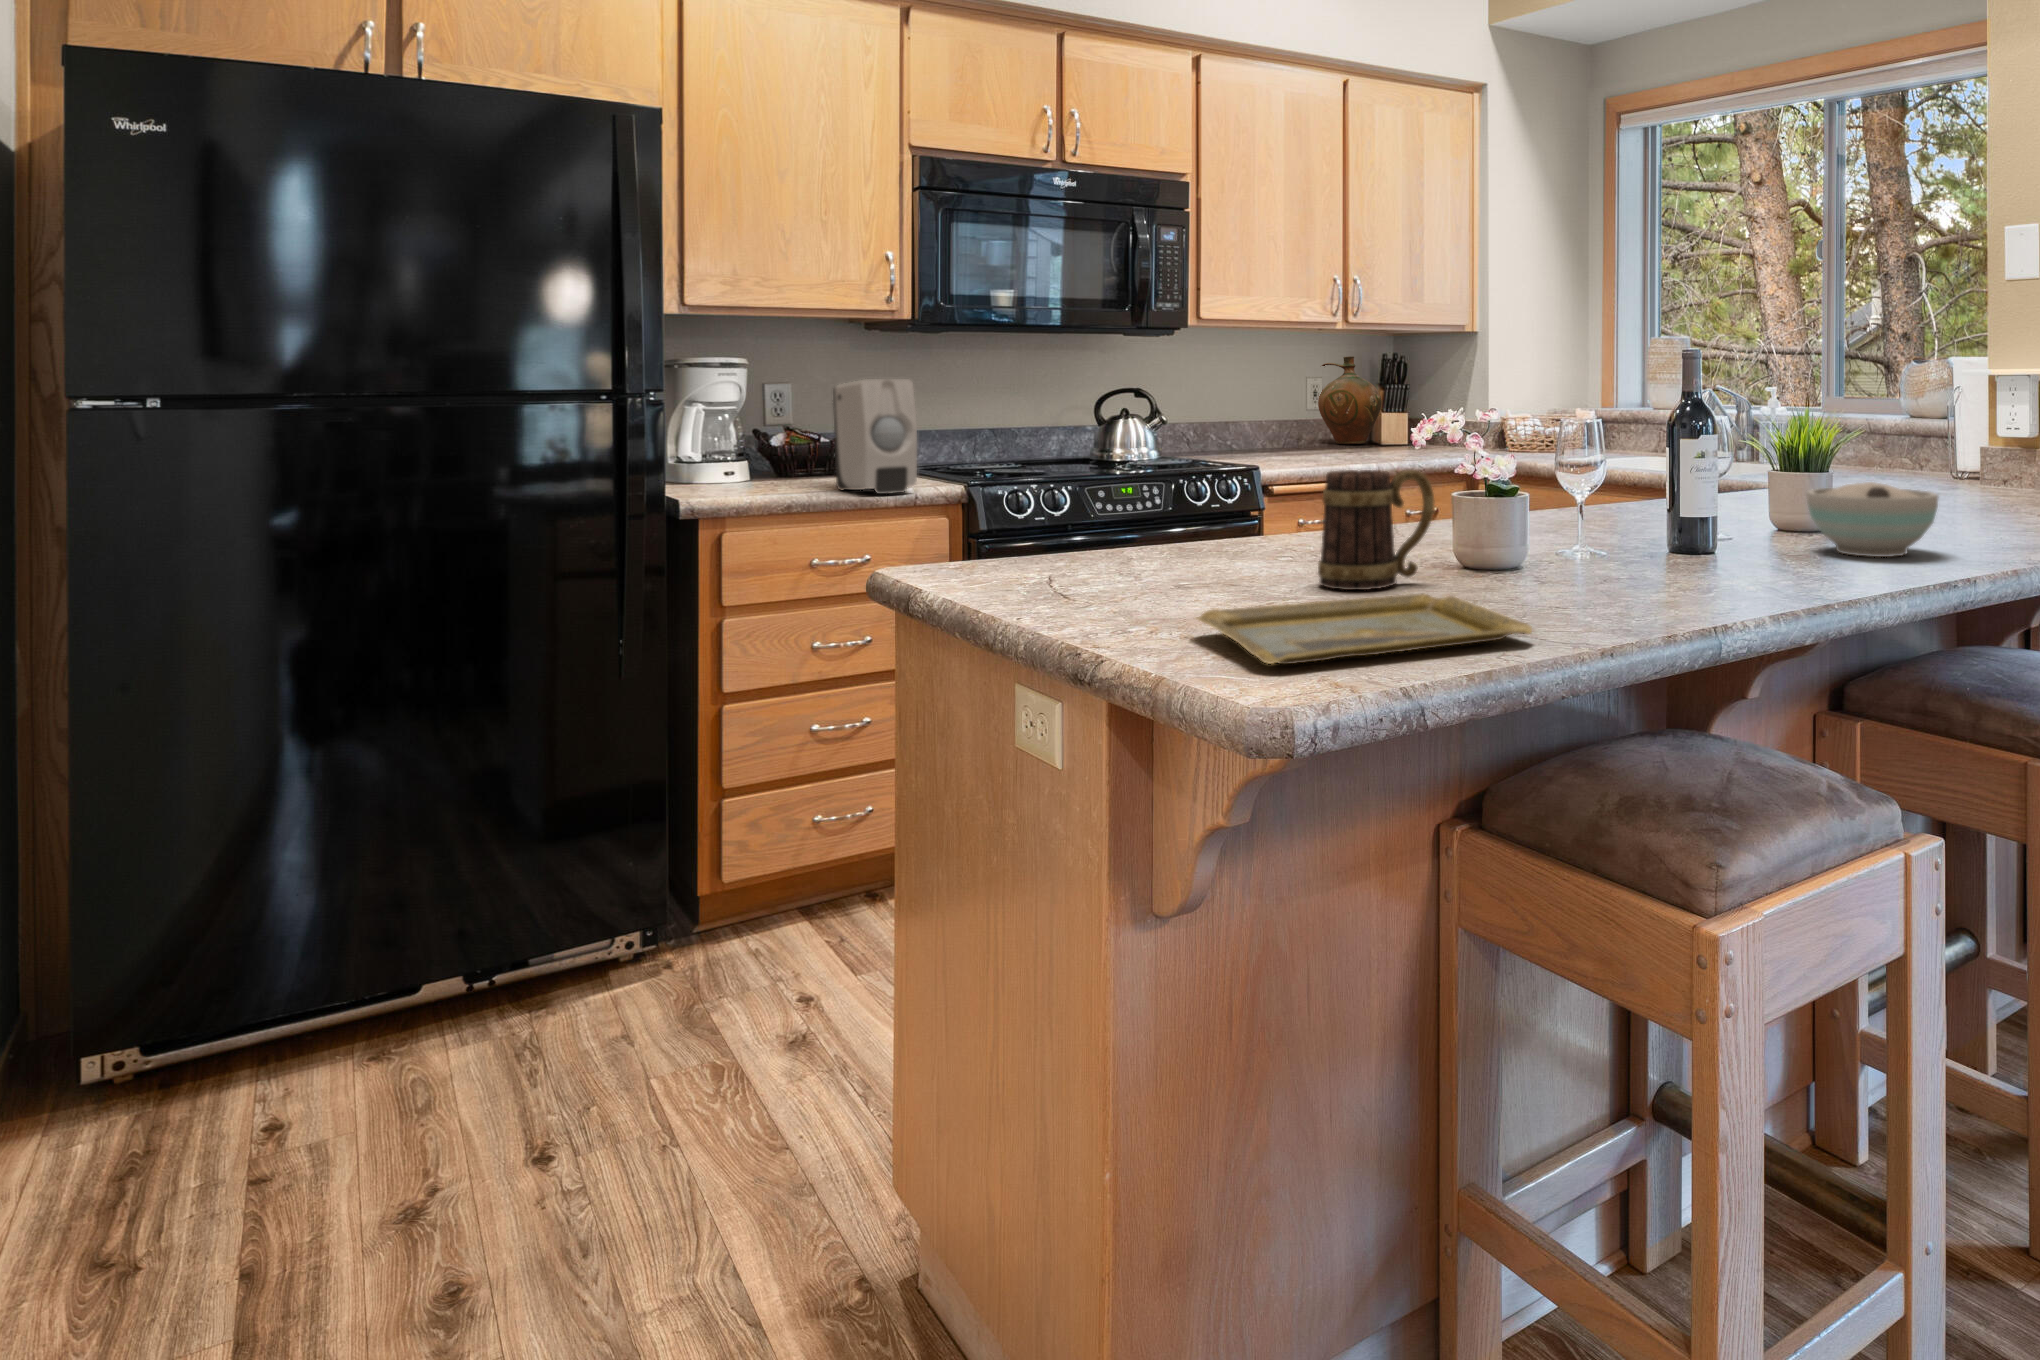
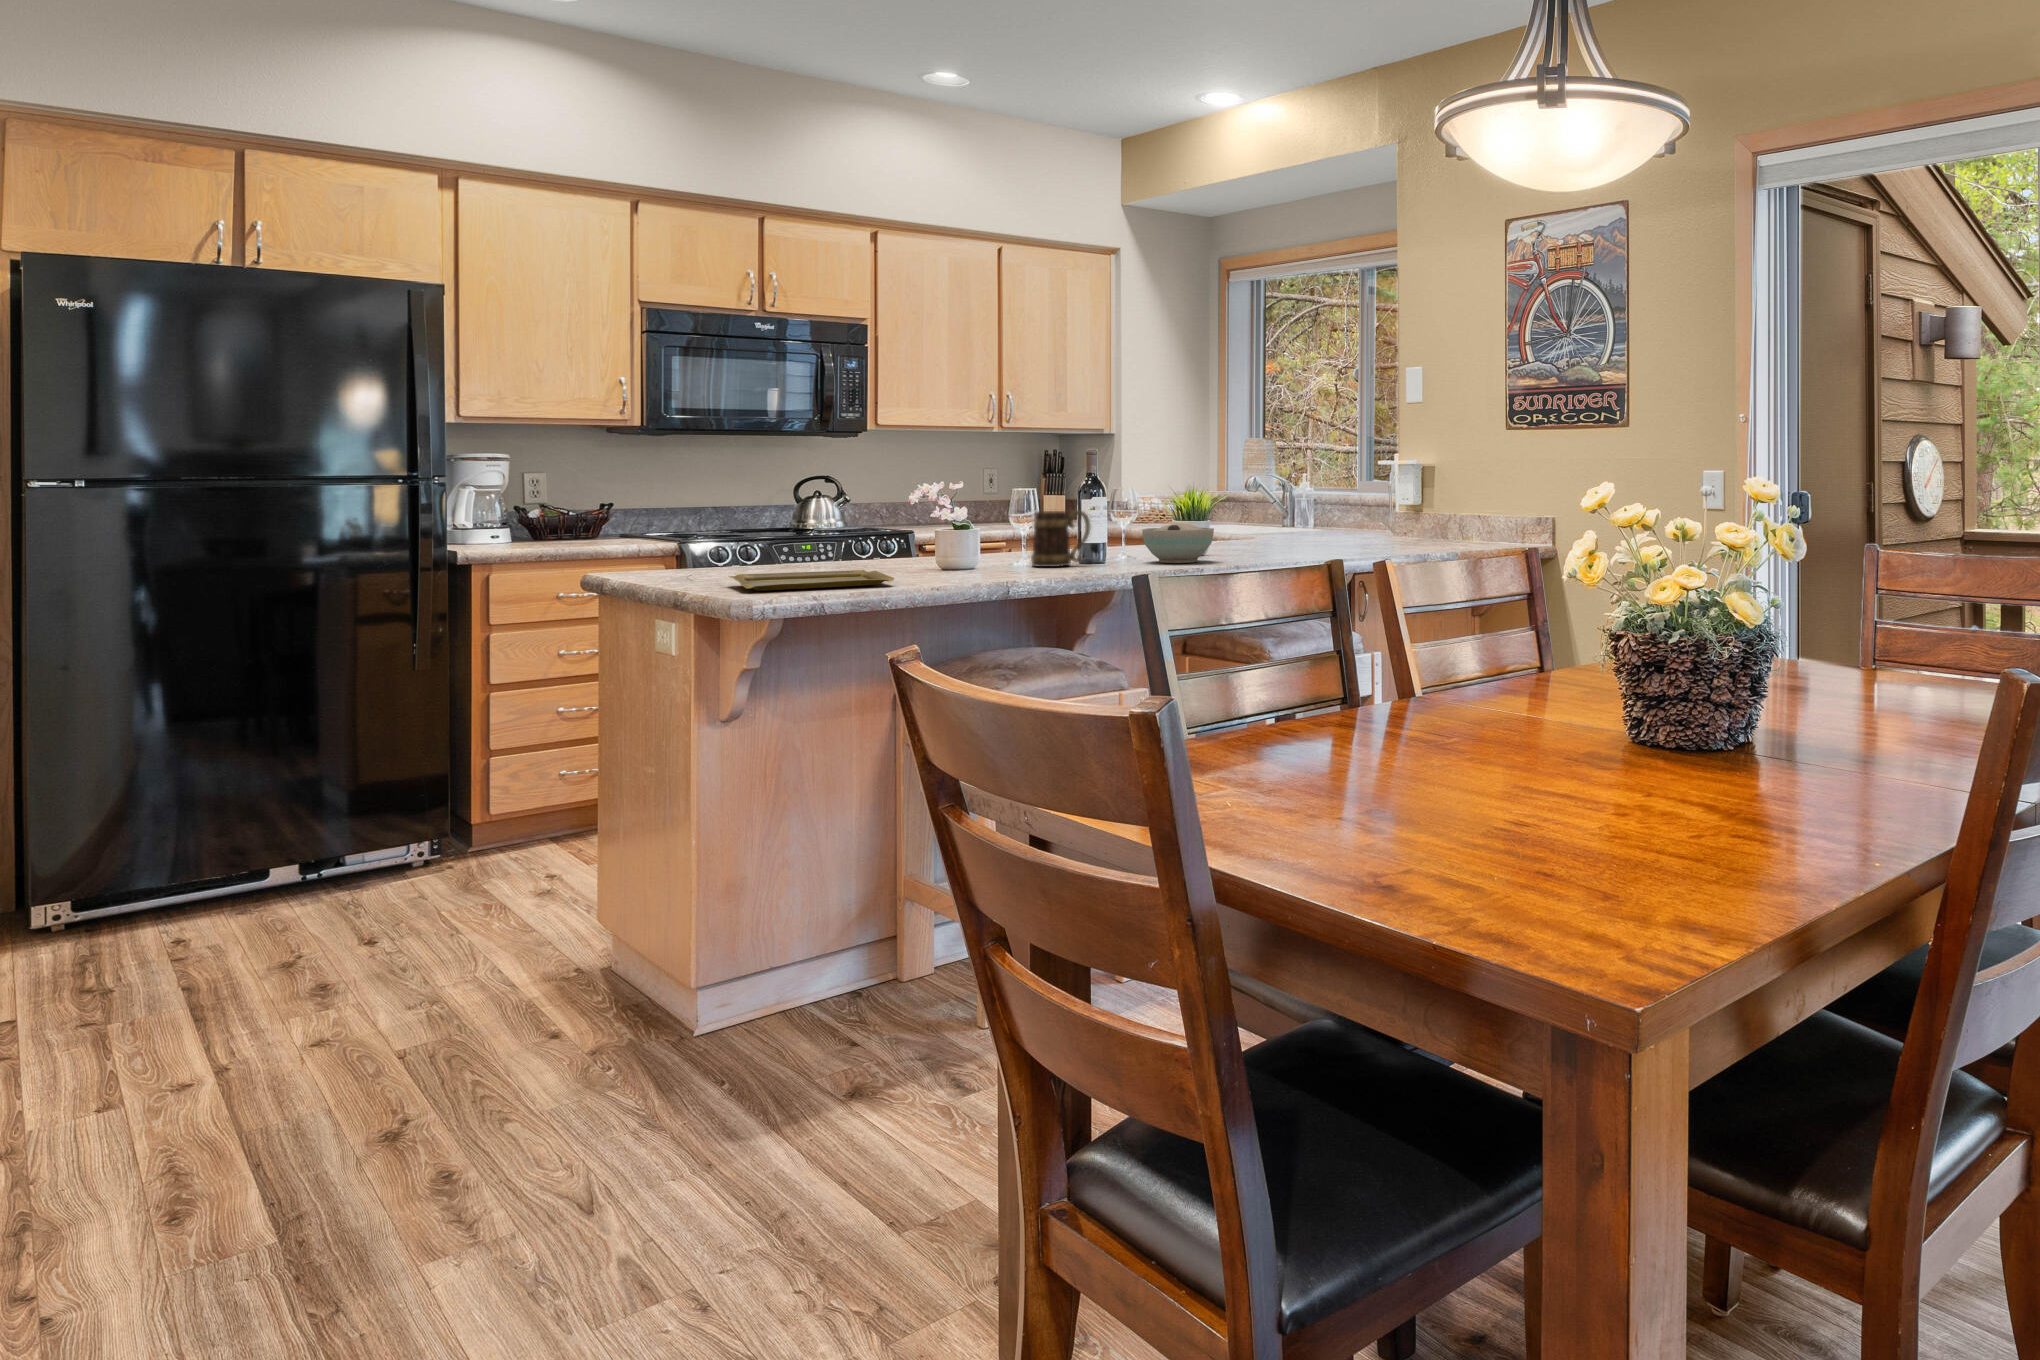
ceramic jug: present [1318,356,1382,444] -> none [991,453,1042,521]
soap dispenser: present [833,379,917,494] -> none [574,469,637,549]
mug: present [1318,470,1434,590] -> present [1031,511,1090,567]

